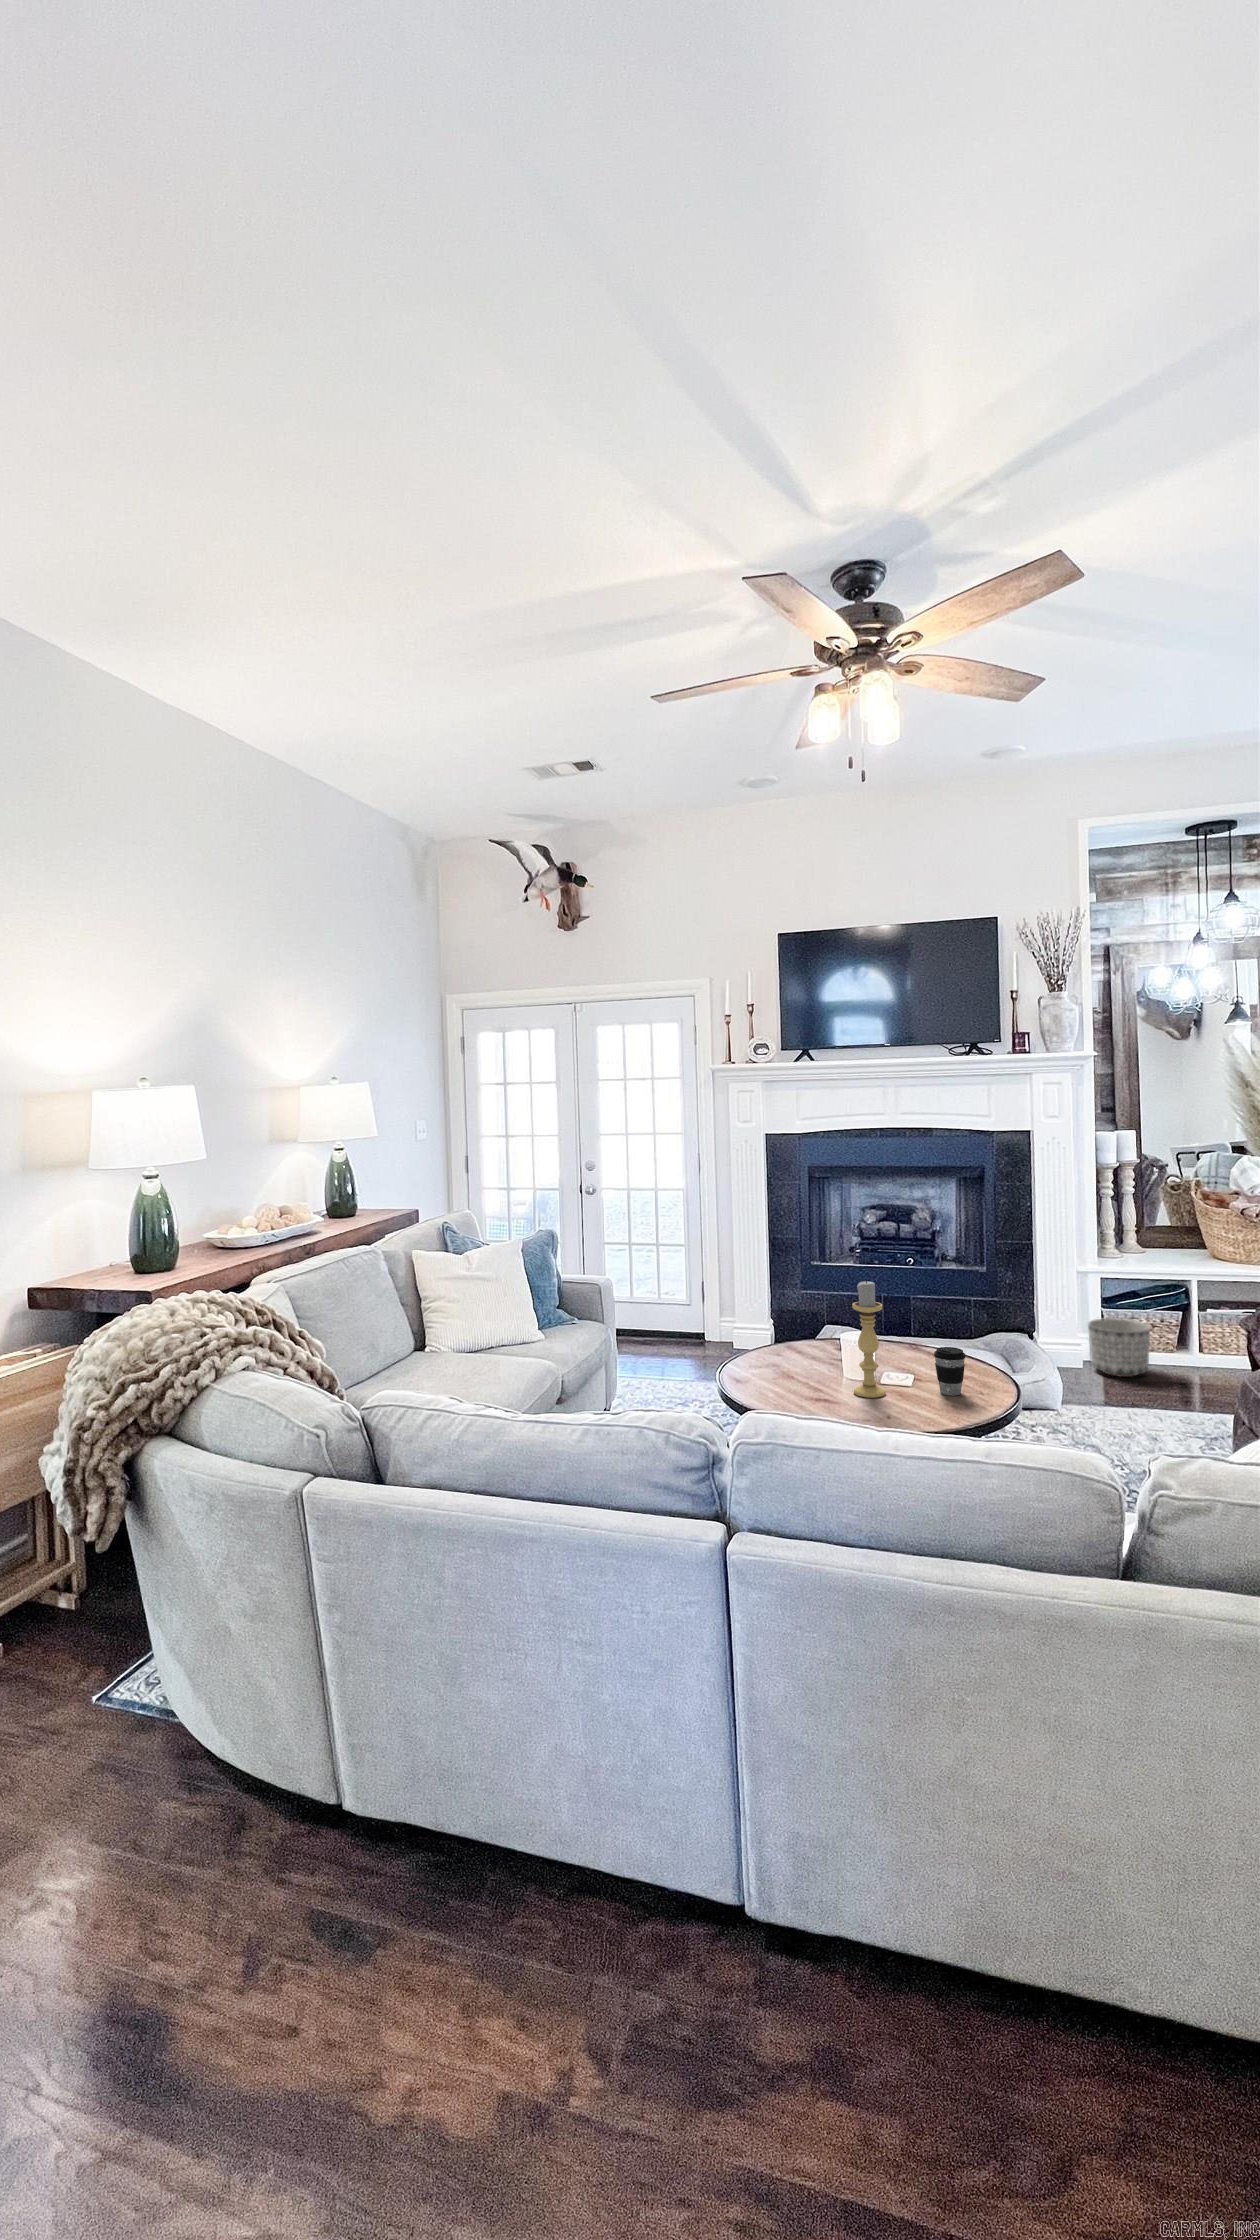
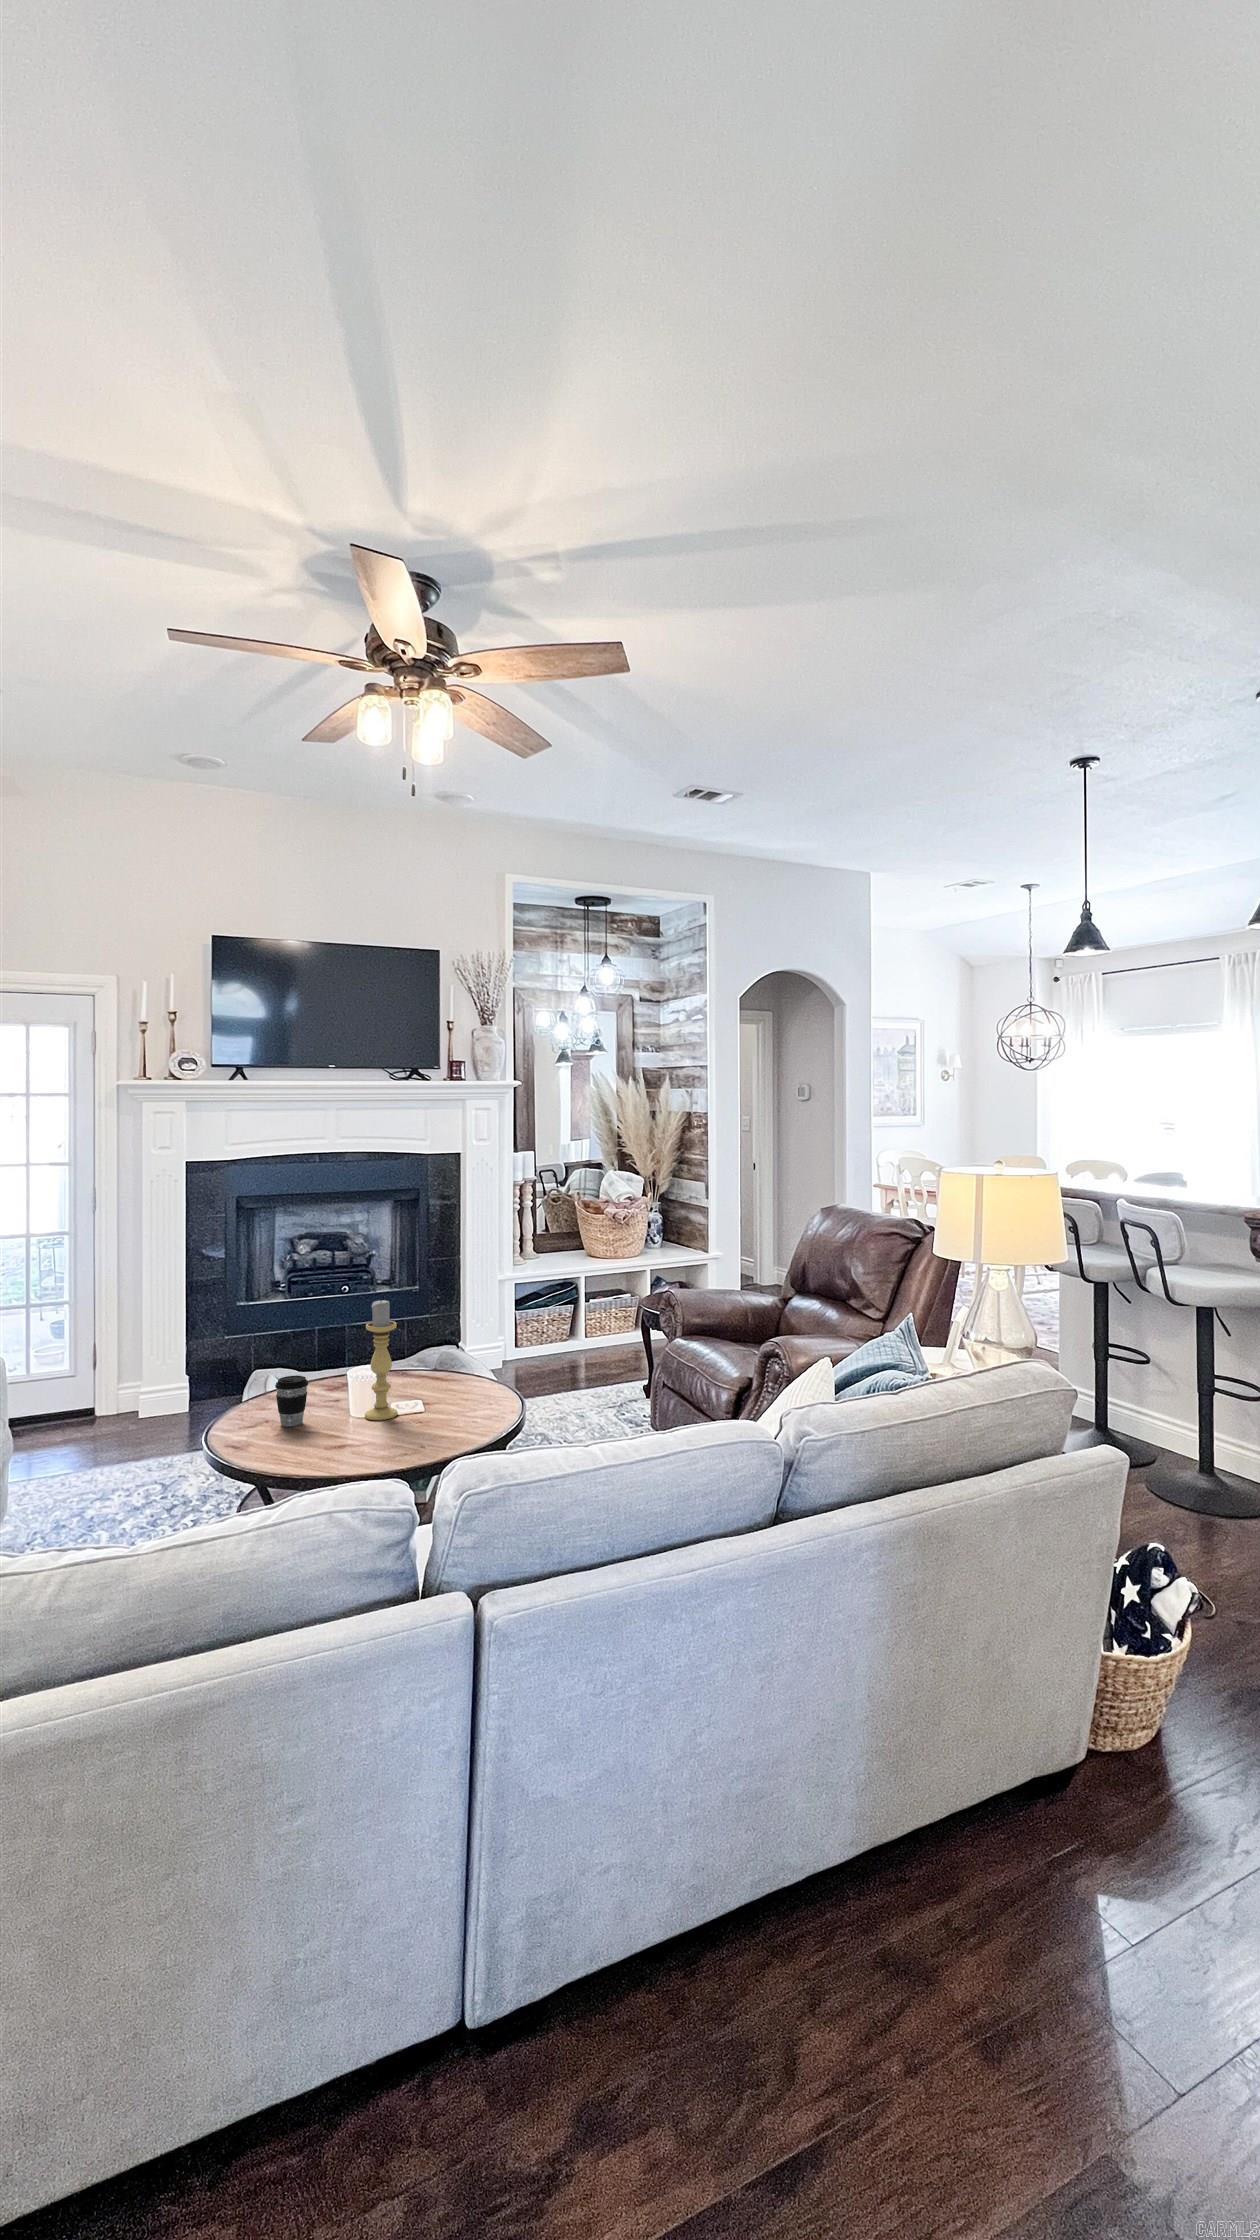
planter: present [1088,1318,1151,1377] -> none [507,1320,558,1371]
coffee cup: present [934,1347,966,1395] -> present [275,1376,308,1427]

